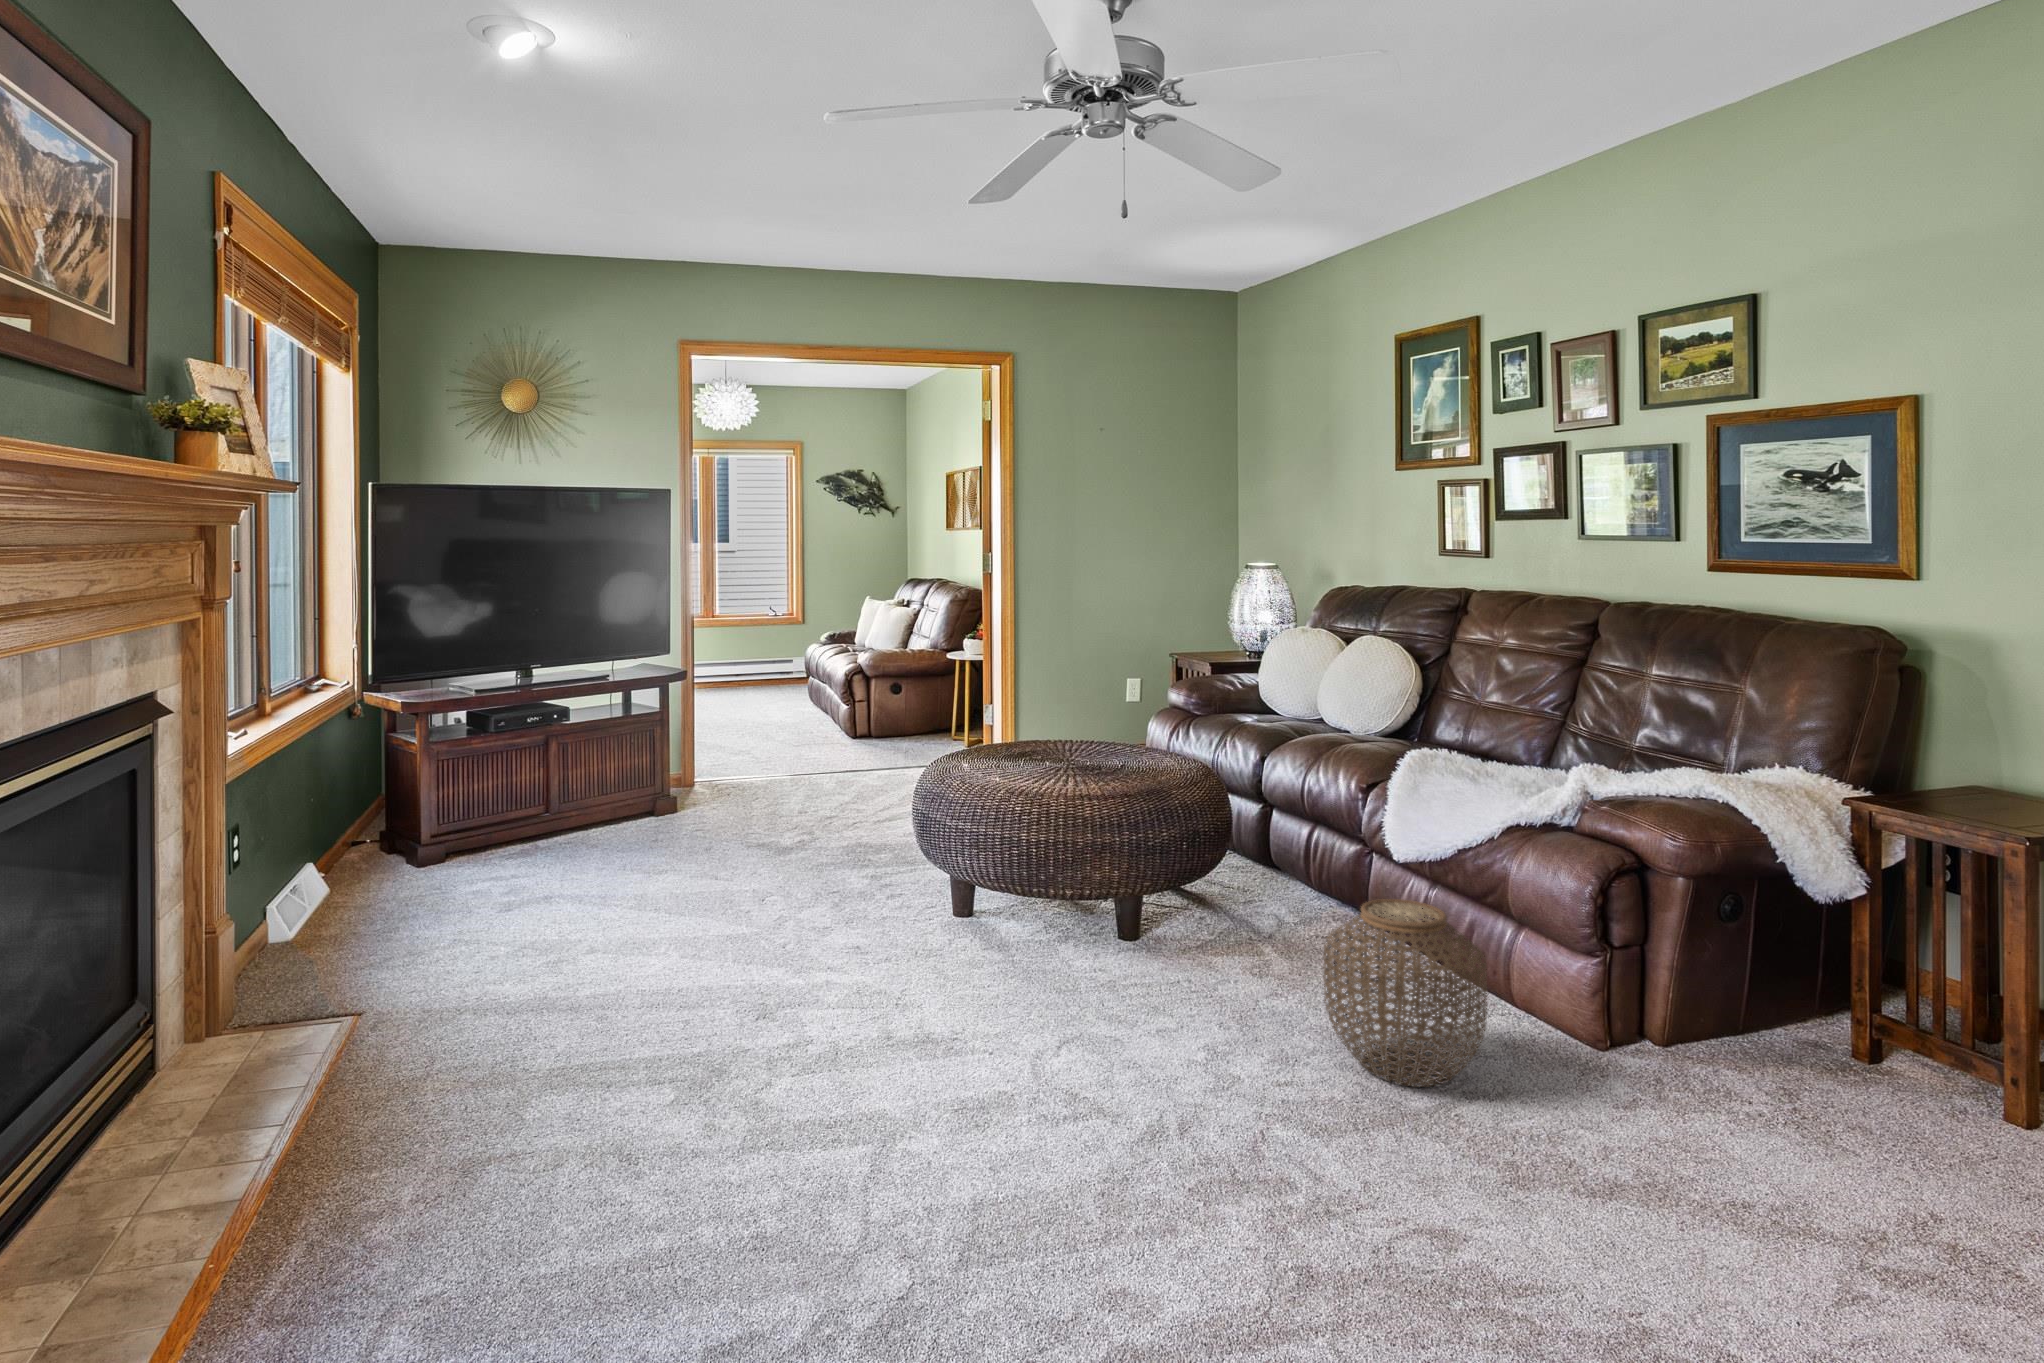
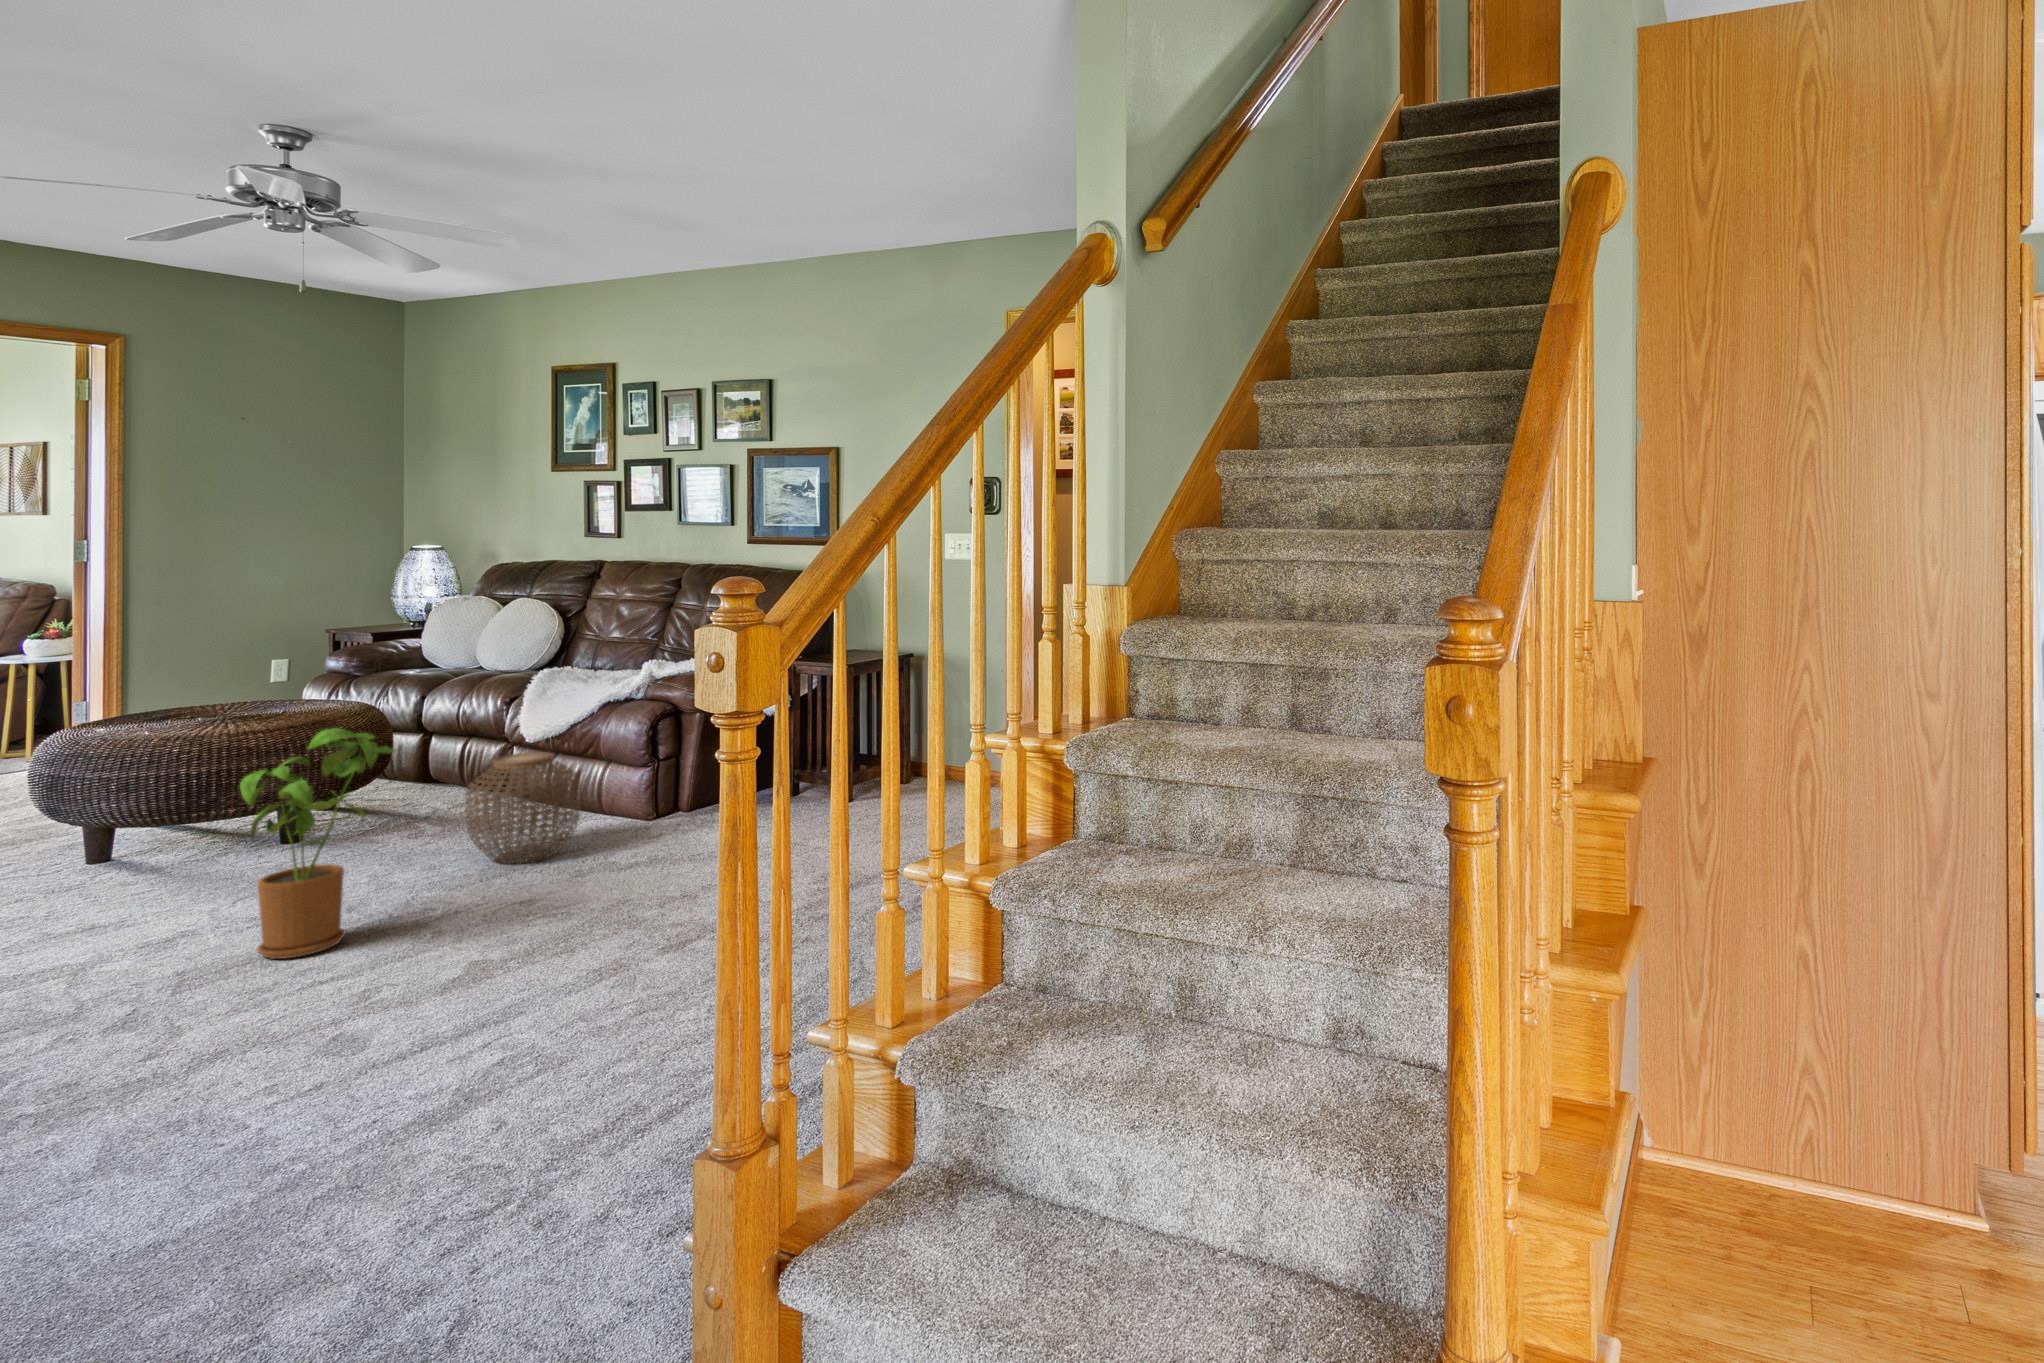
house plant: none [1056,860,1249,1208] -> present [240,728,395,959]

